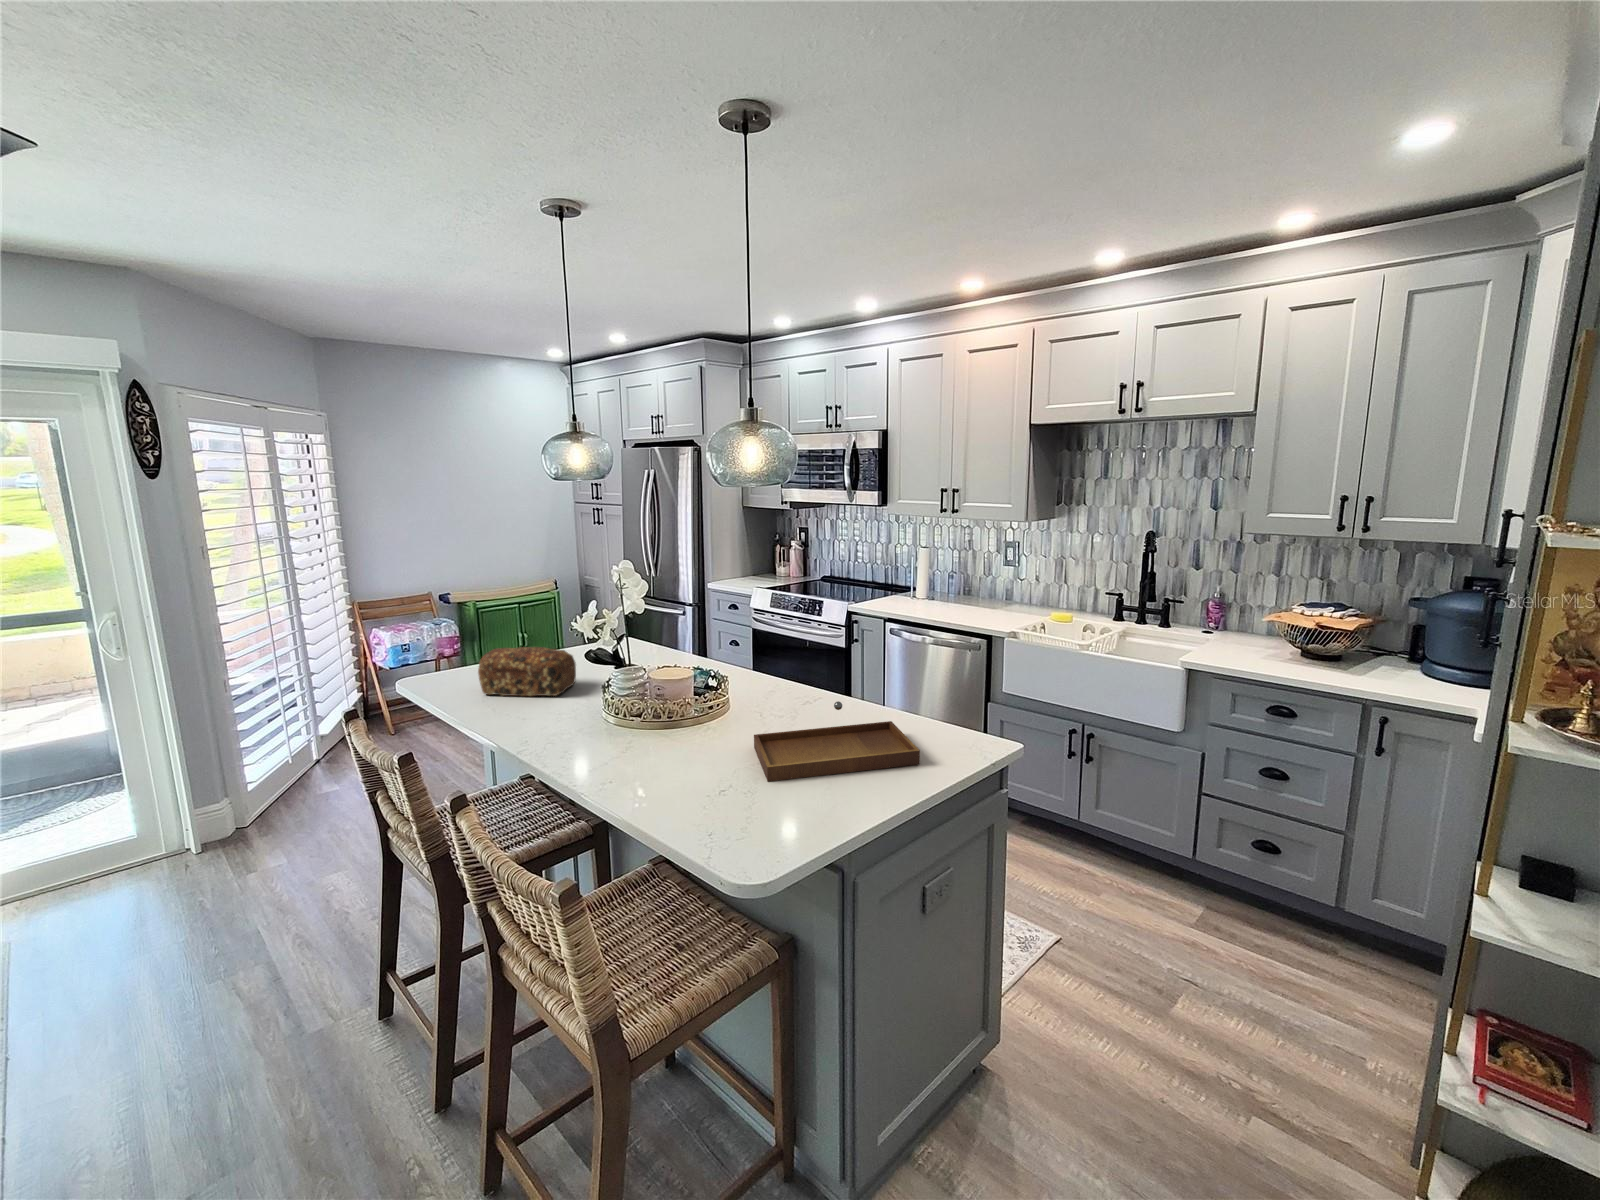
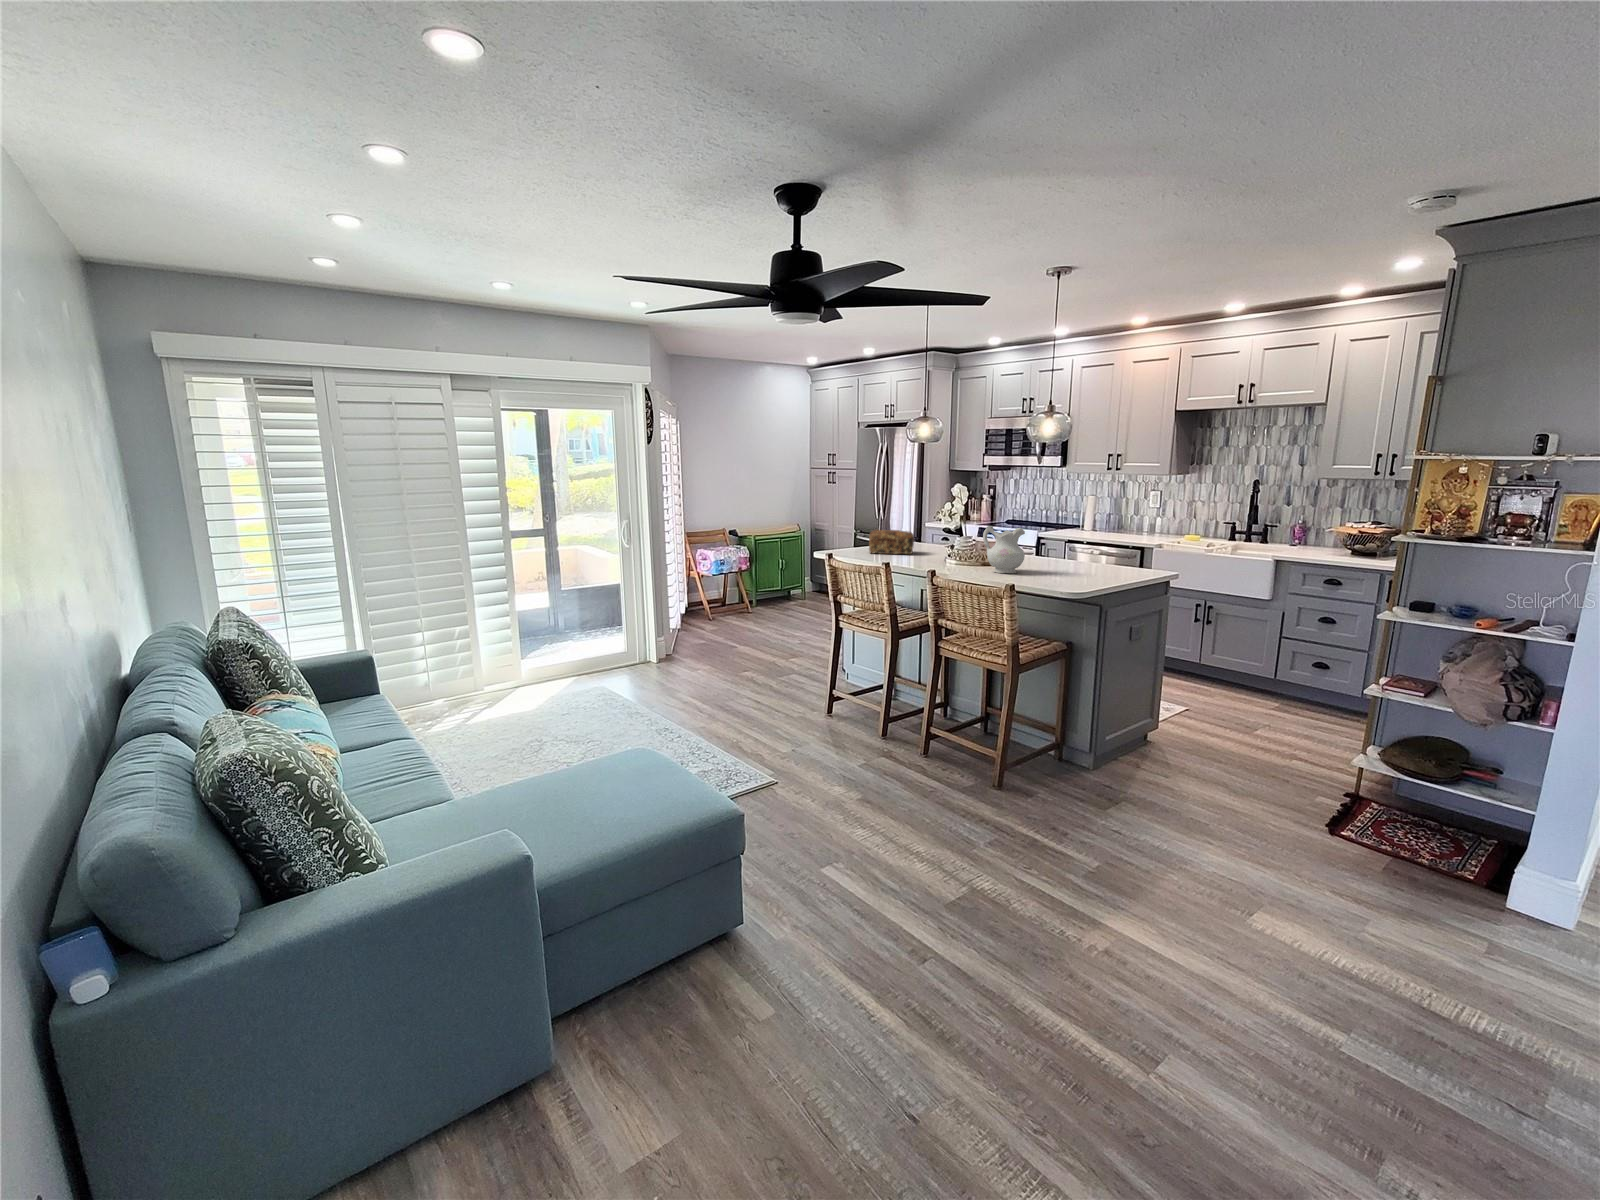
ceramic pitcher: none [622,677,709,780] -> present [983,526,1025,573]
tray: present [754,701,920,781] -> none [1037,545,1126,575]

